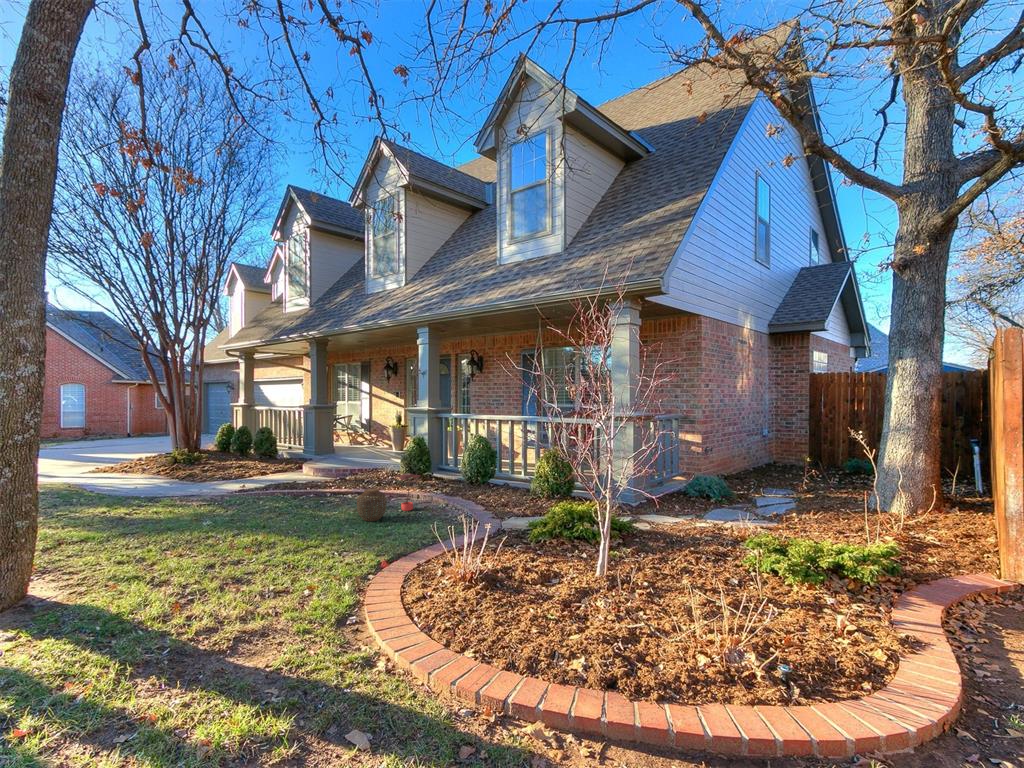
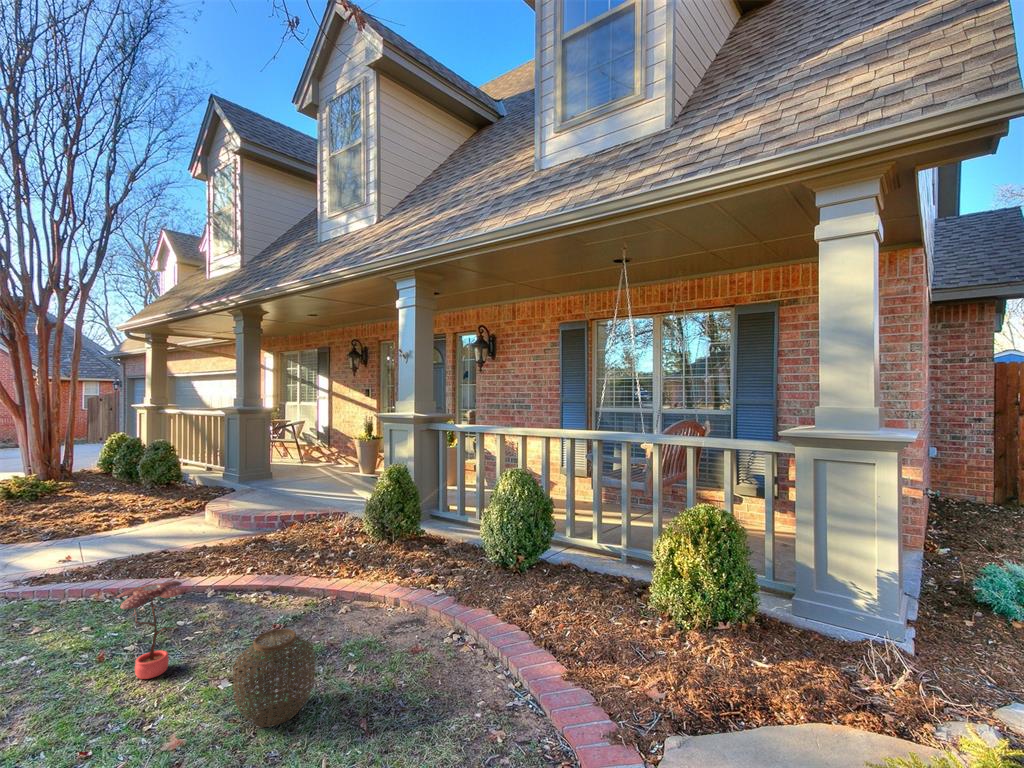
potted plant: present [394,474,420,511] -> present [116,581,187,679]

